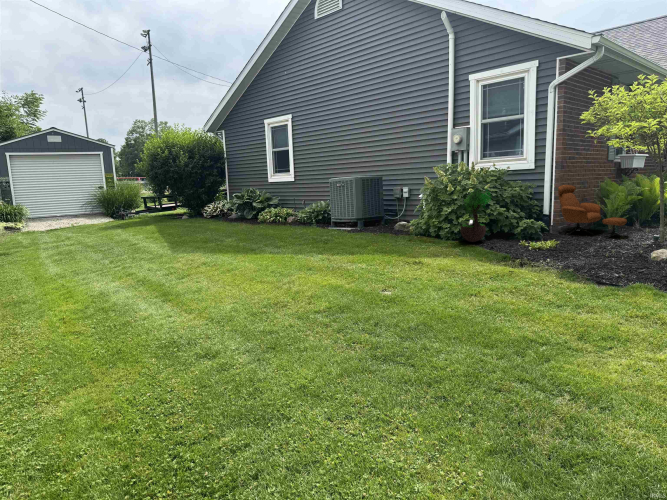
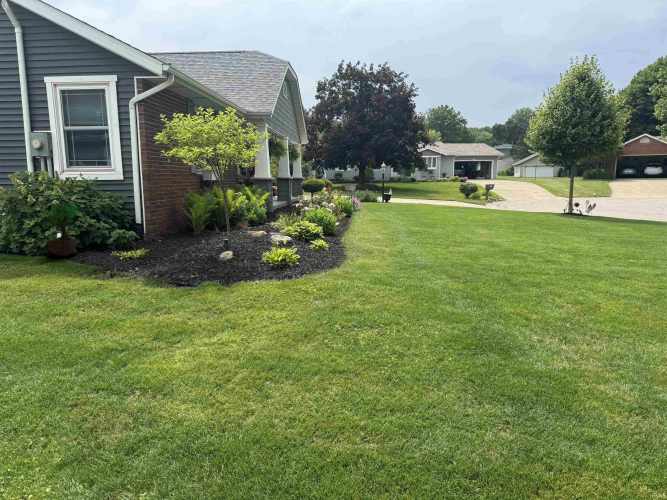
lounge chair: present [558,185,627,239] -> none [147,196,206,244]

